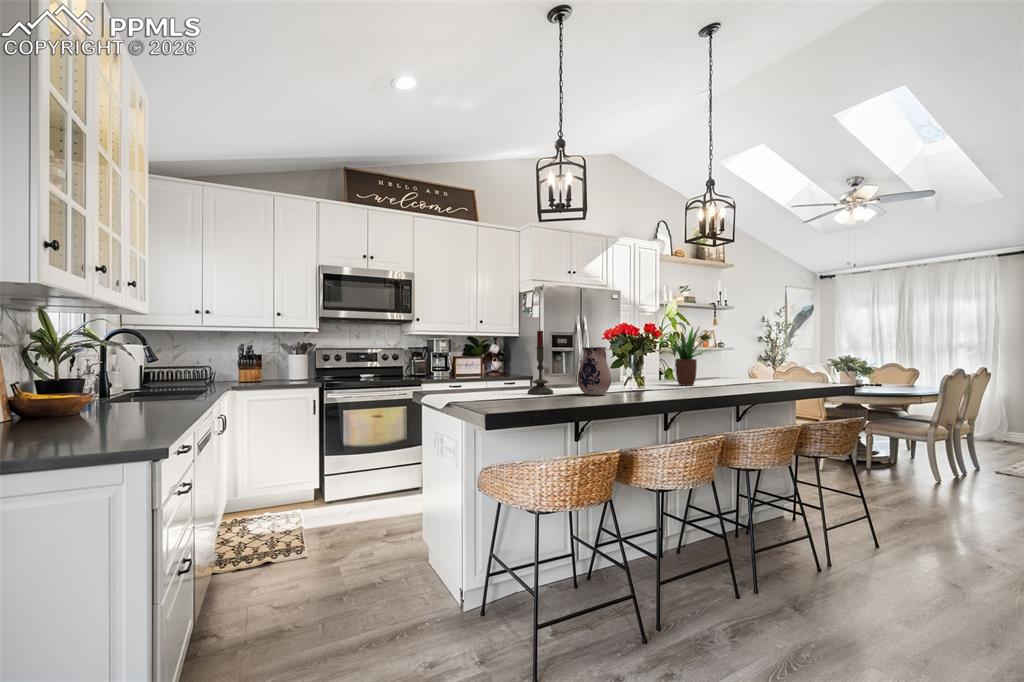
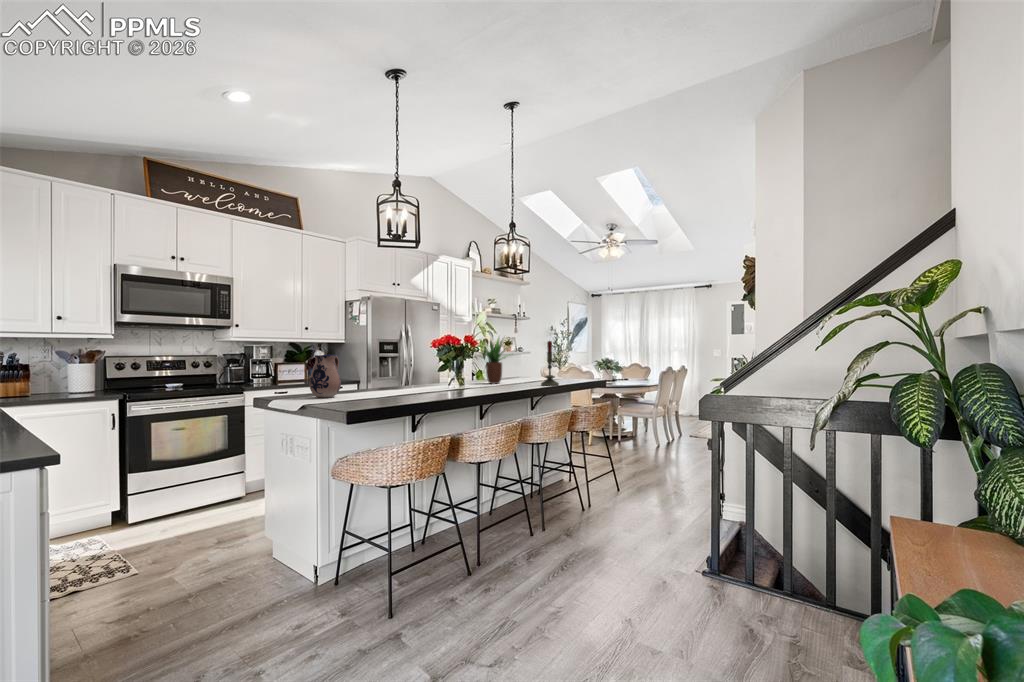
candle: present [528,331,553,395] -> present [541,341,559,386]
ceramic pitcher: present [578,347,611,395] -> present [309,355,341,398]

